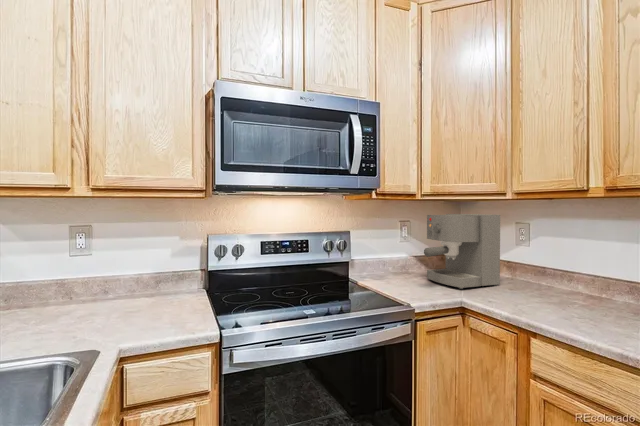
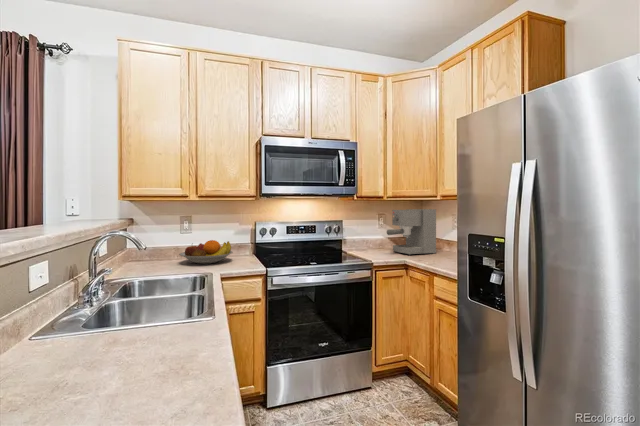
fruit bowl: none [54,272,162,318] -> present [179,240,233,264]

